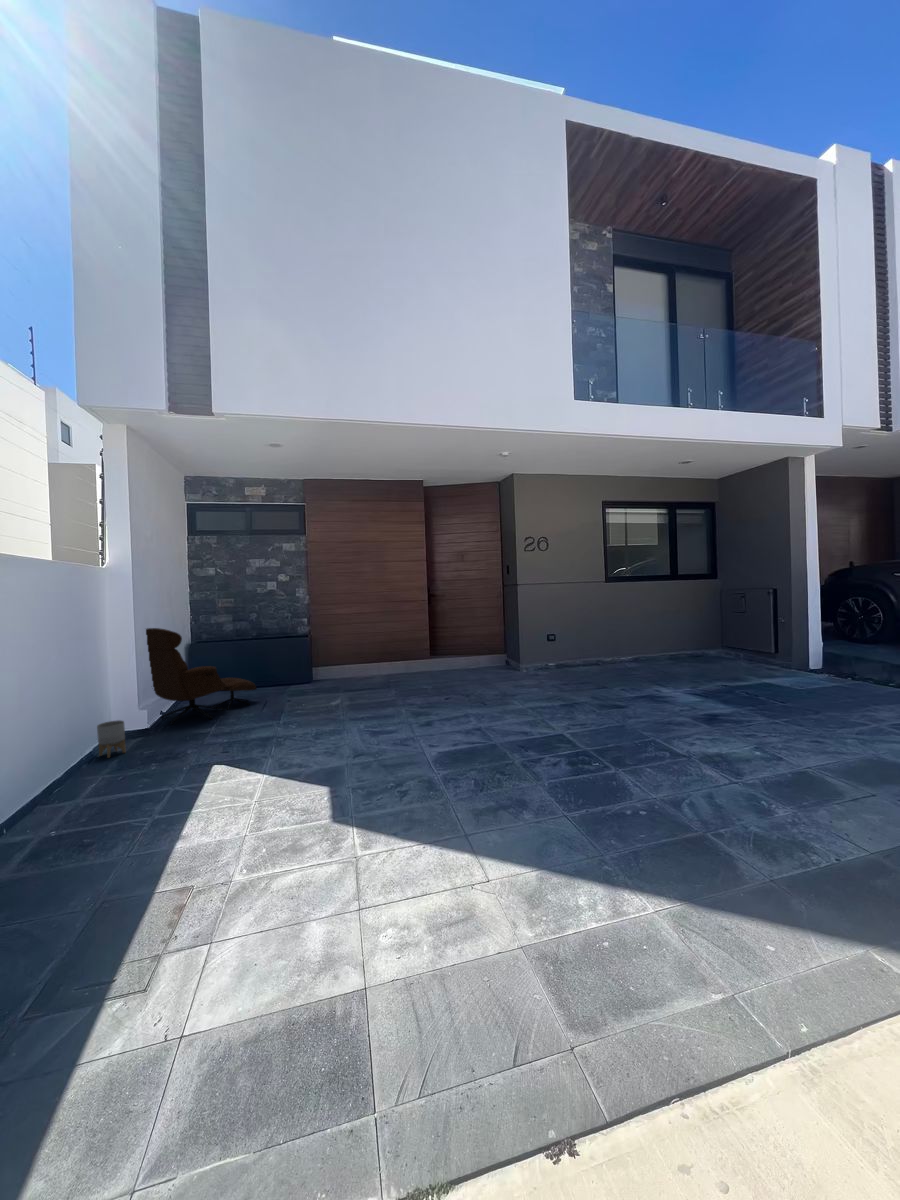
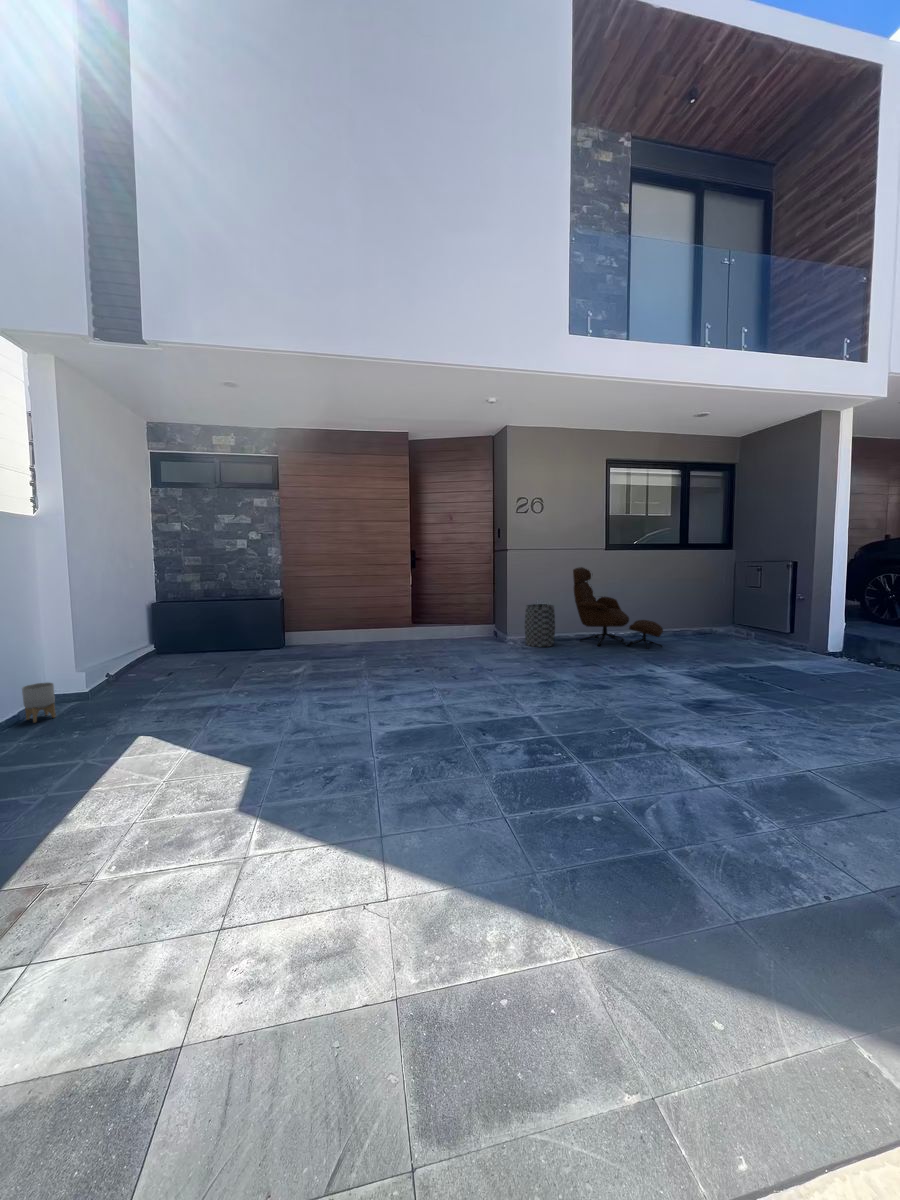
lounge chair: present [146,628,256,724] -> present [573,567,663,649]
trash can: none [536,635,564,674] -> present [525,604,555,647]

